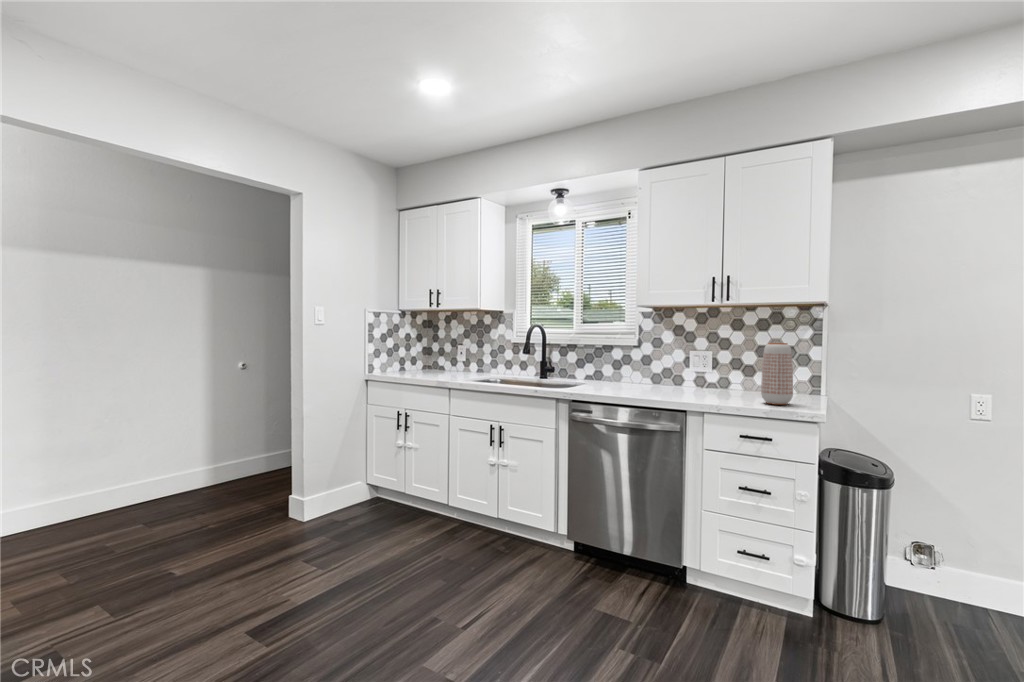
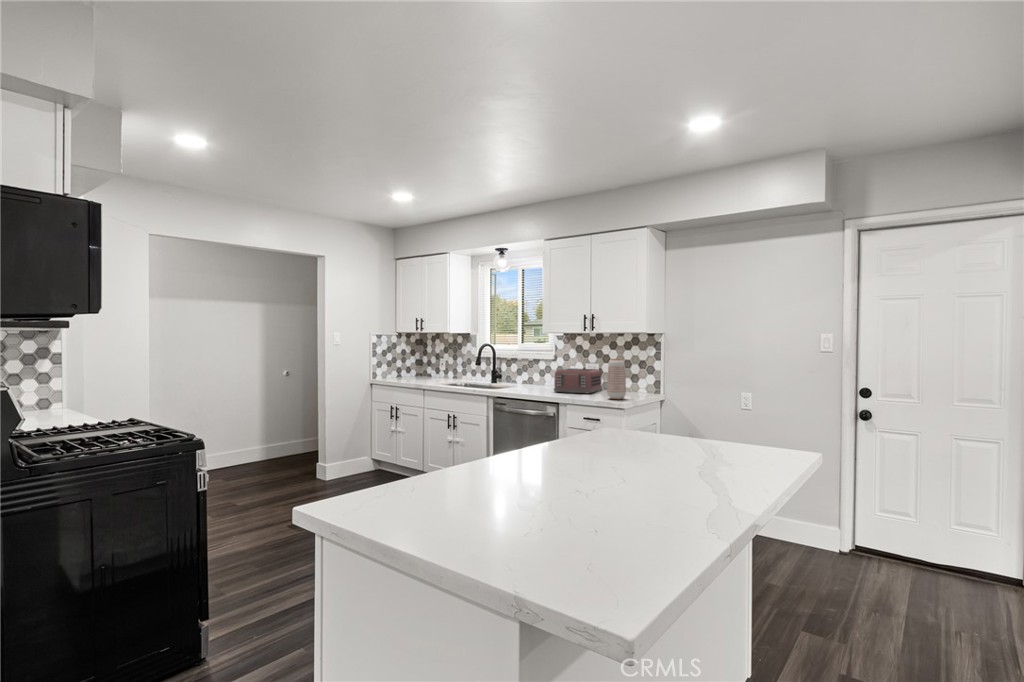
toaster: none [658,358,719,395] -> present [554,368,602,393]

